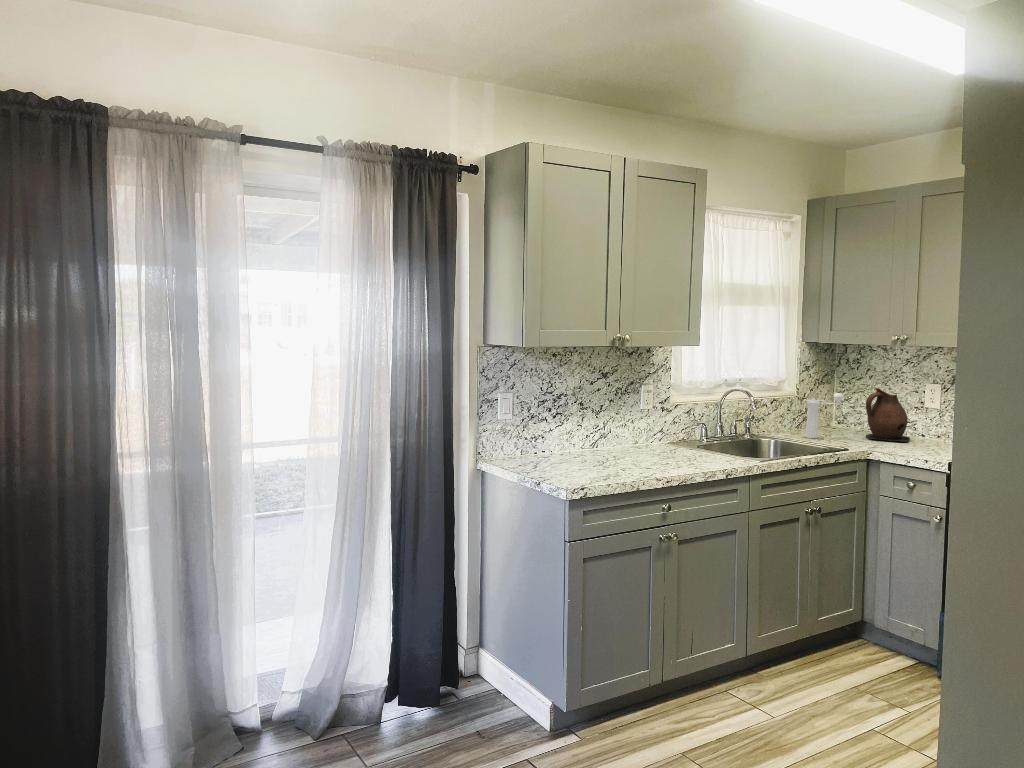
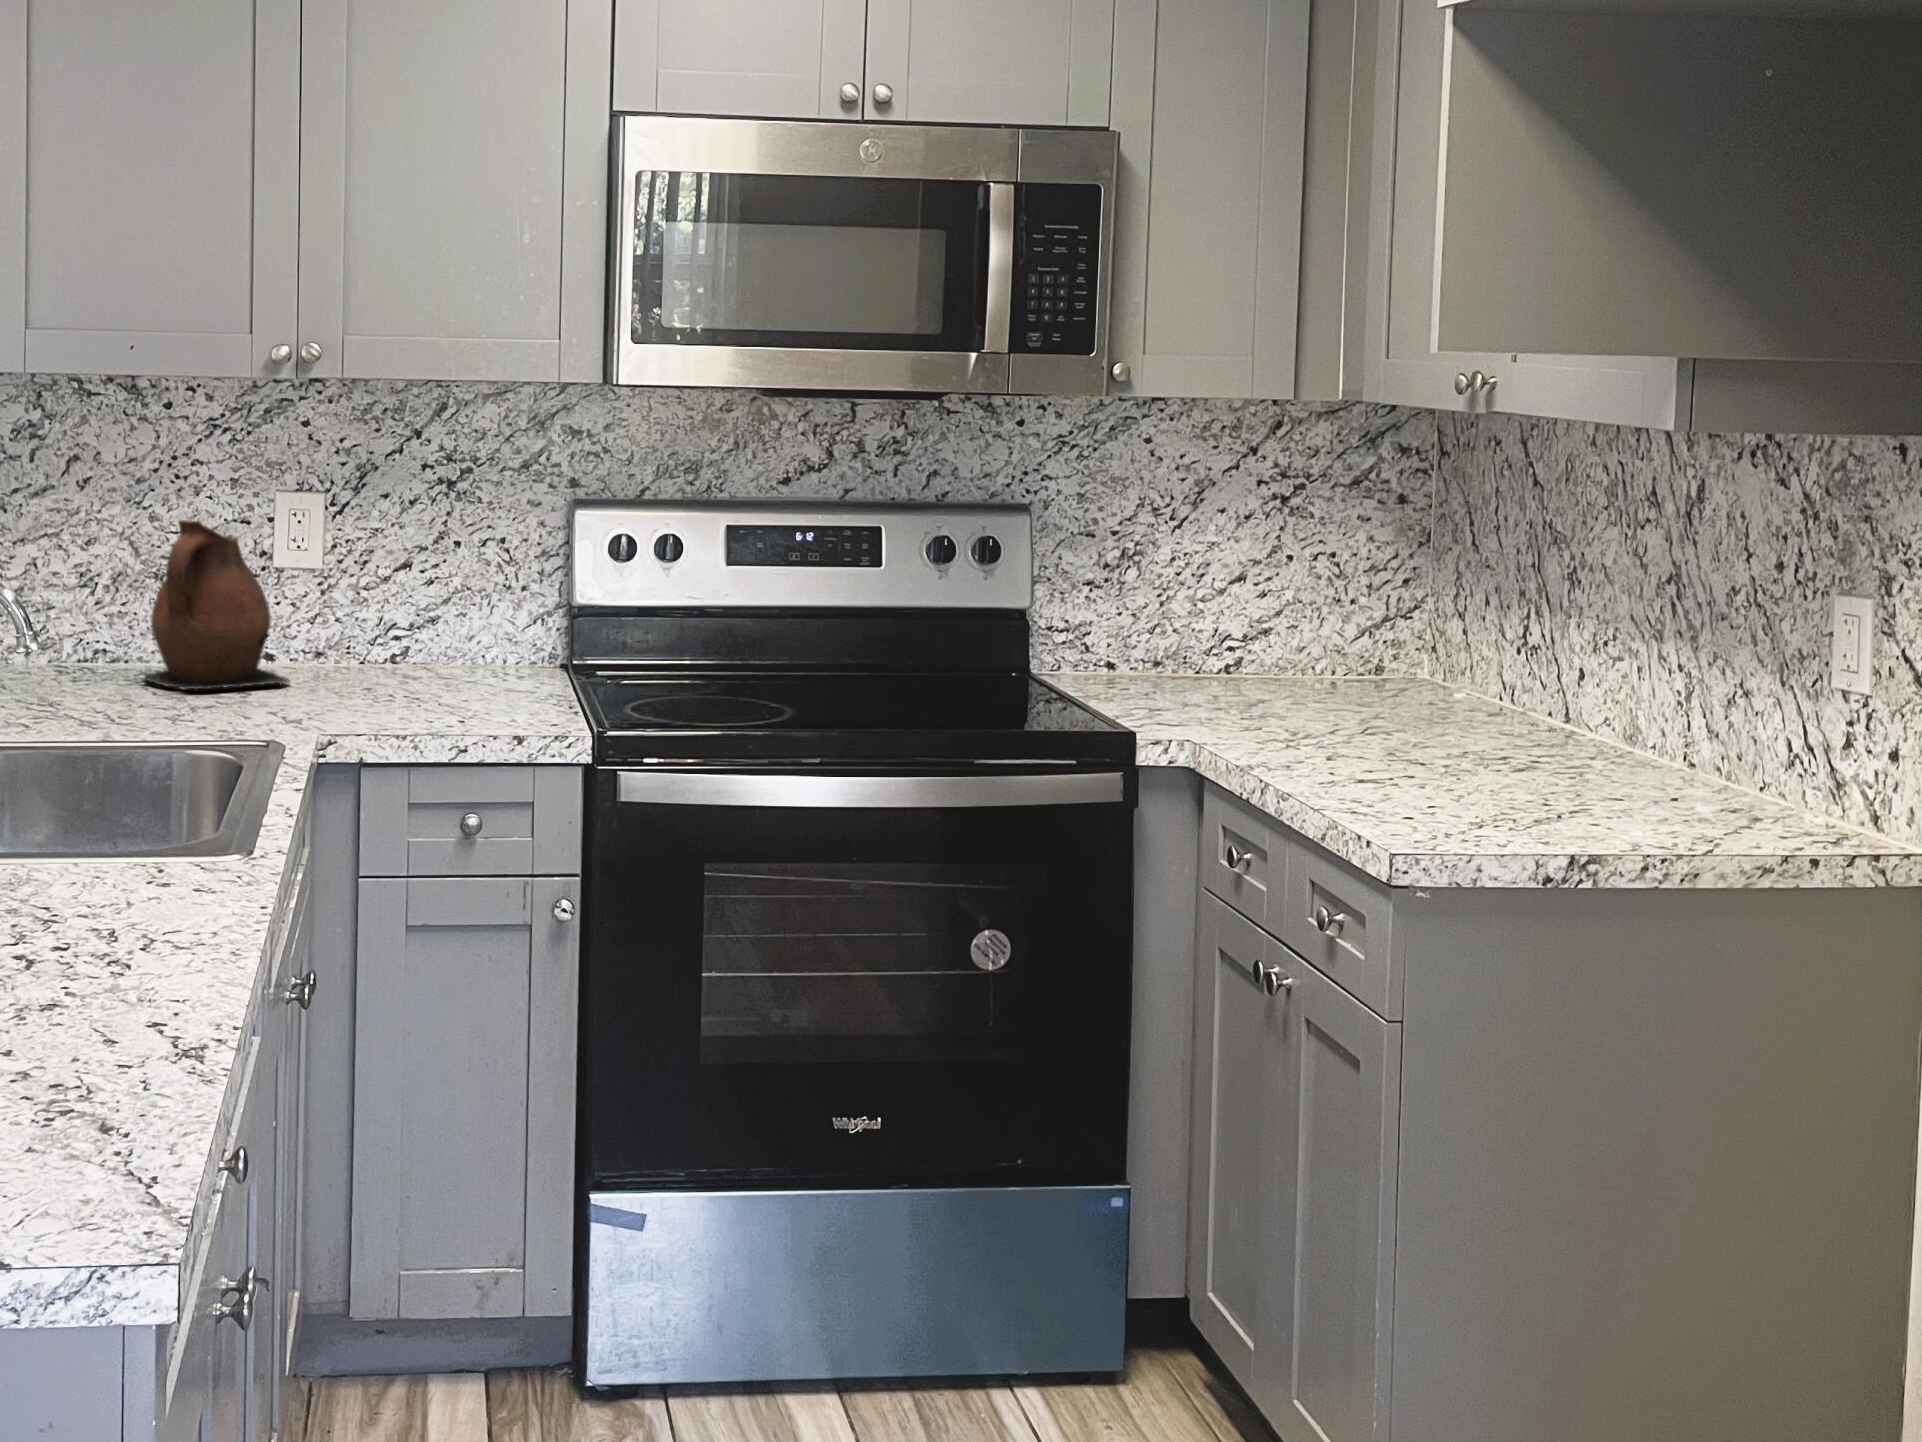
pepper mill: present [805,393,843,438] -> none [18,549,123,721]

